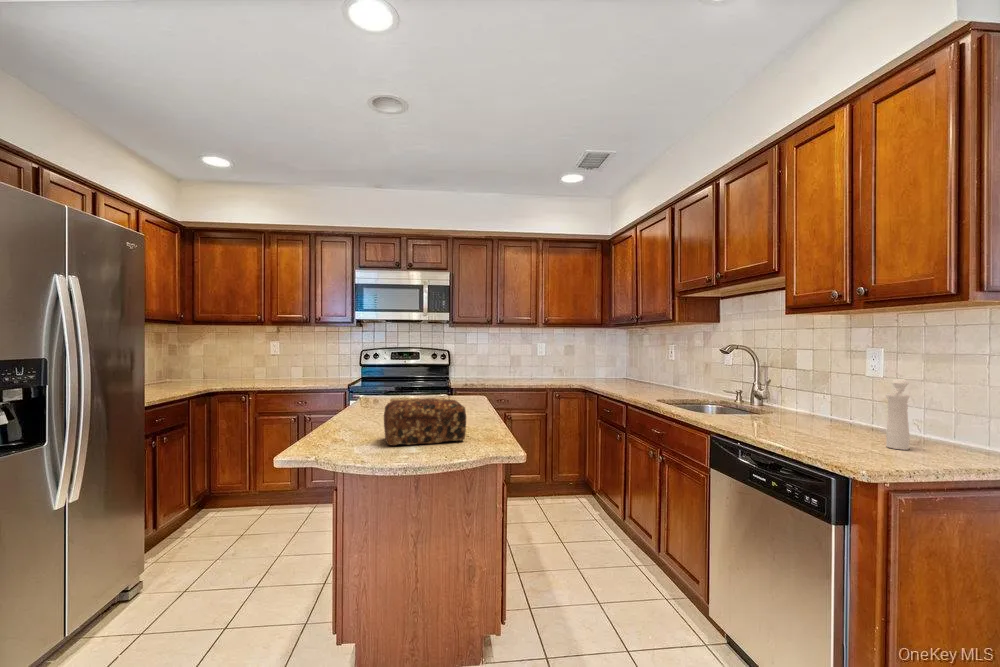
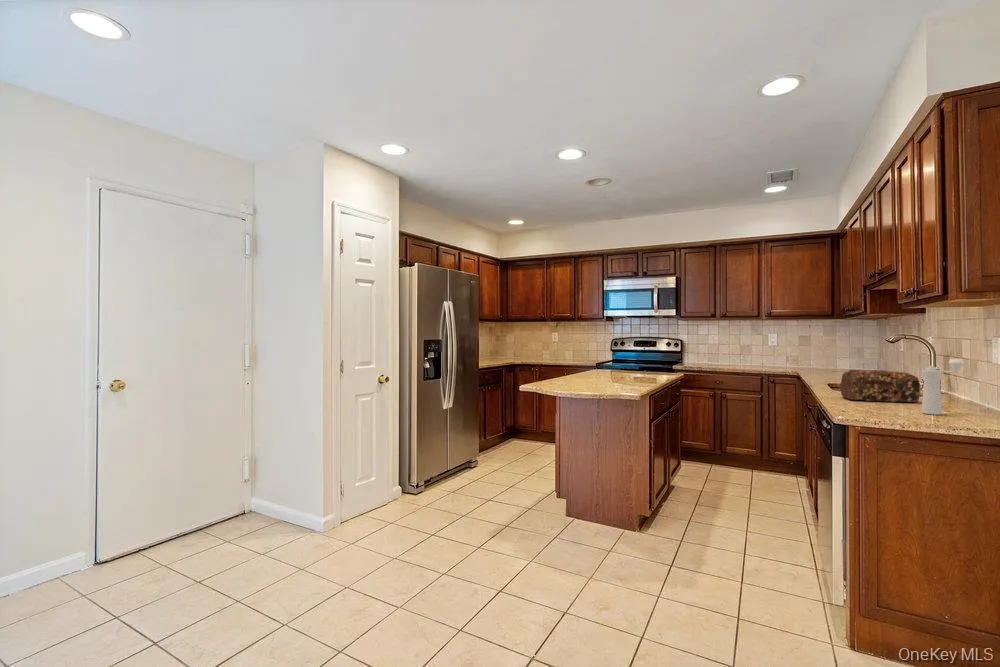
bread loaf: present [384,398,466,446] -> present [840,370,920,402]

